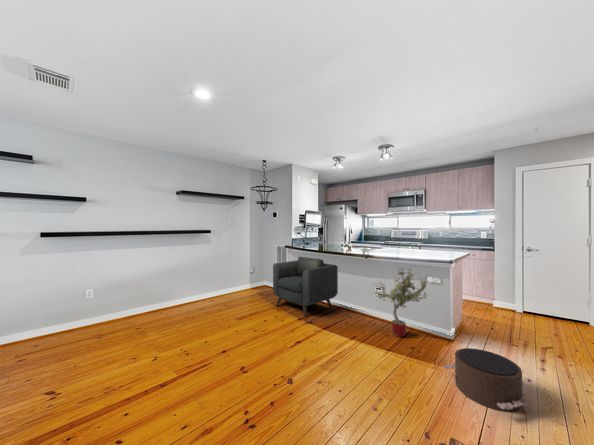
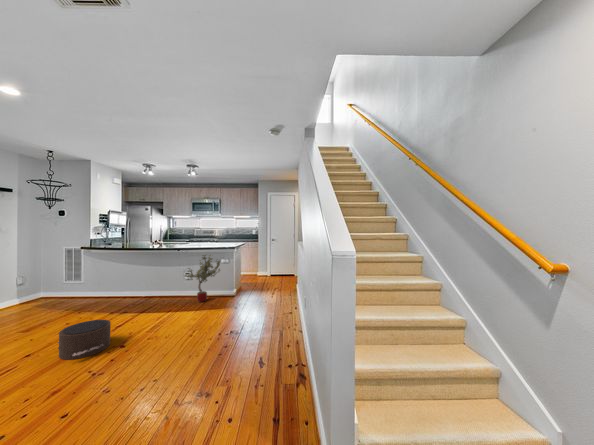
armchair: present [273,257,338,317] -> none [70,256,149,309]
pouf: present [444,348,529,411] -> present [58,320,111,360]

